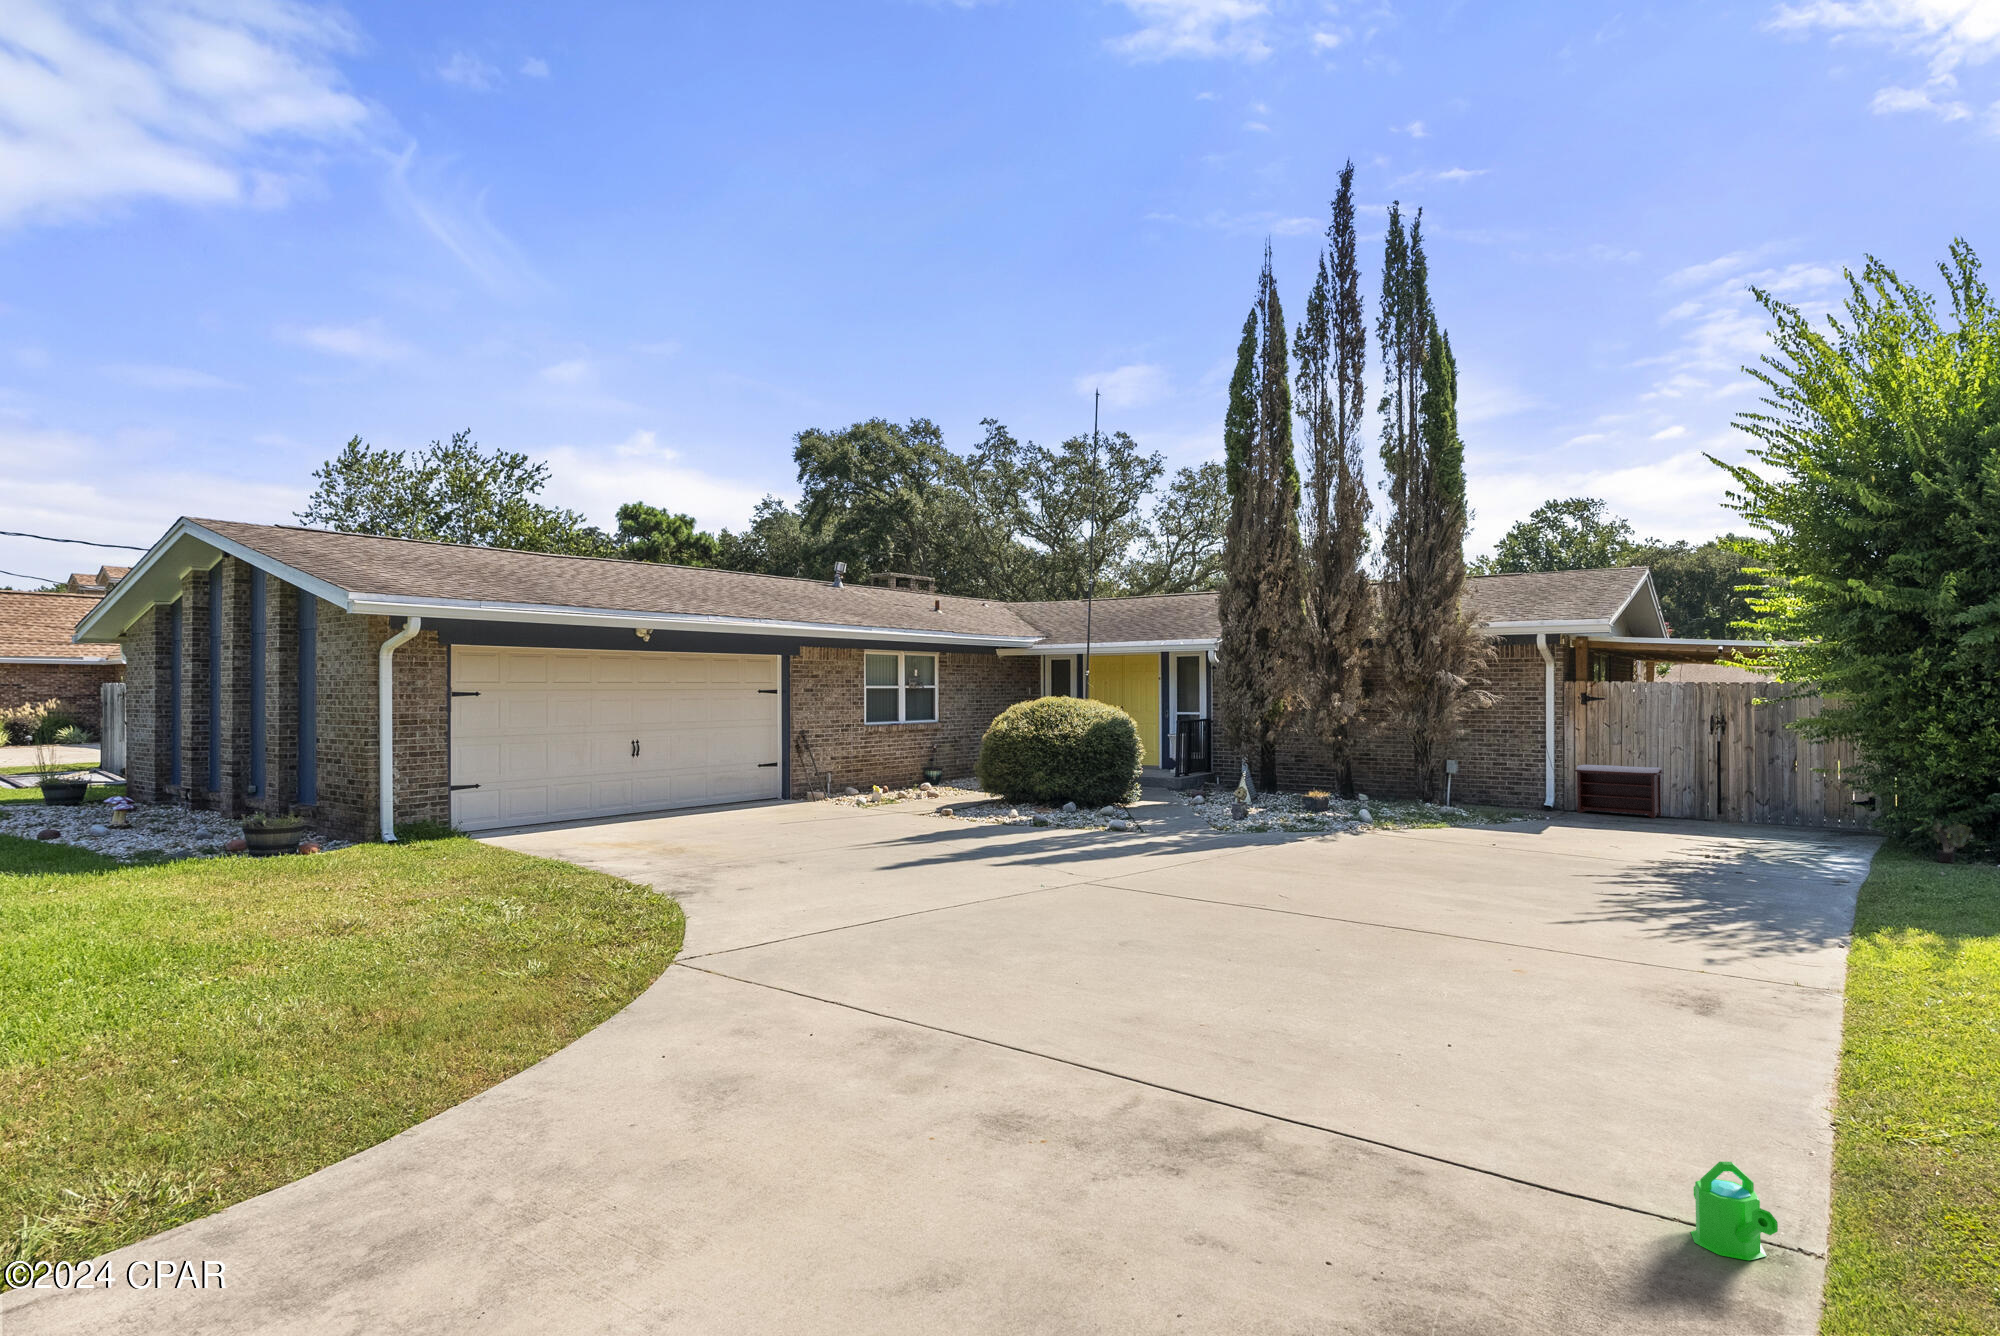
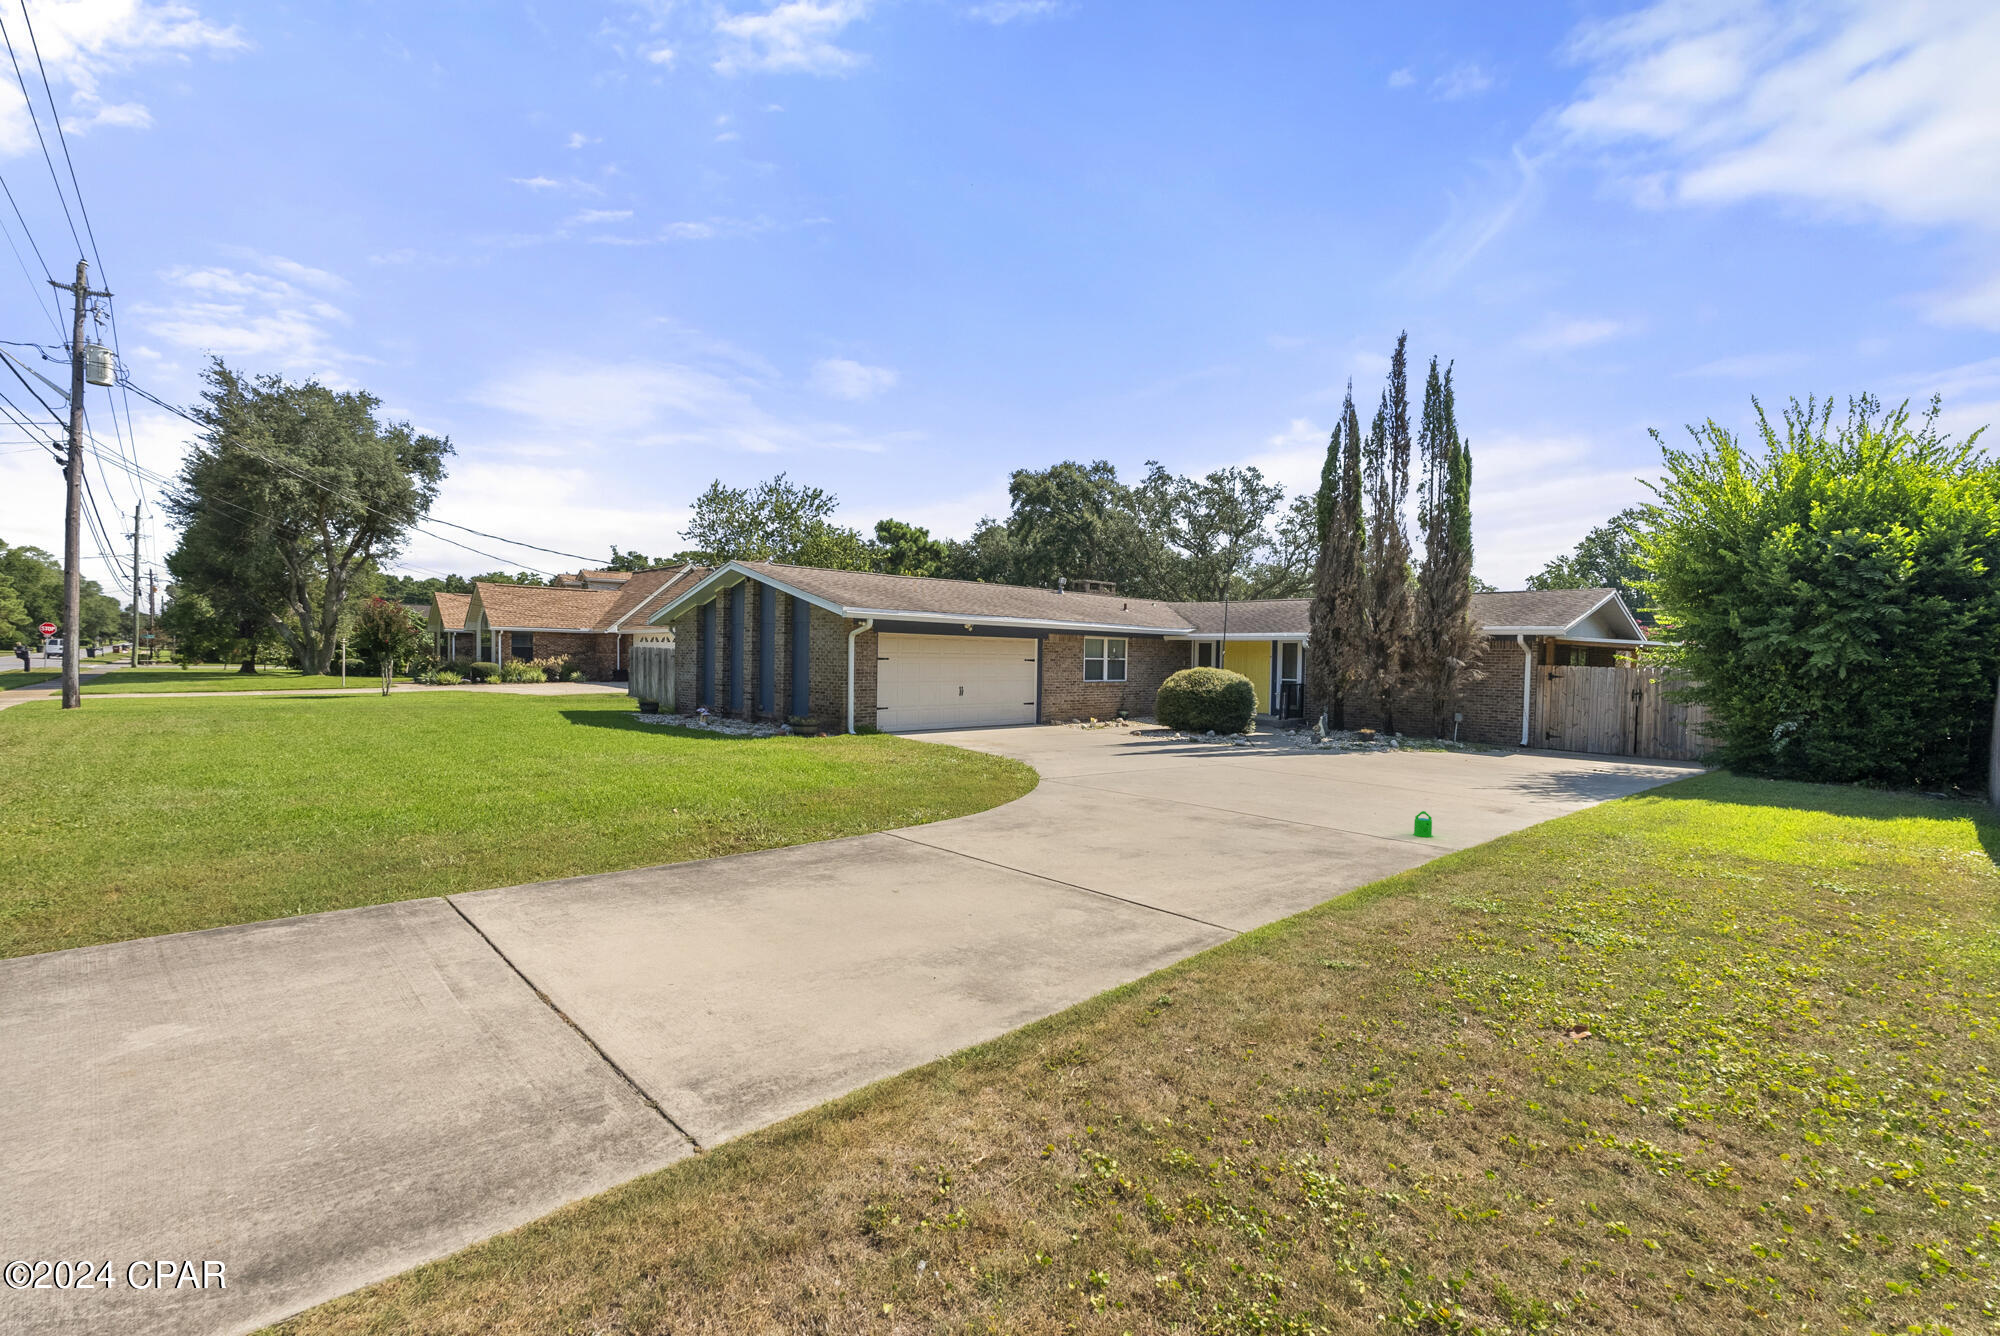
bench: present [1574,765,1664,818] -> none [1539,718,1597,752]
potted plant: present [1933,823,1973,863] -> none [1723,749,1751,776]

